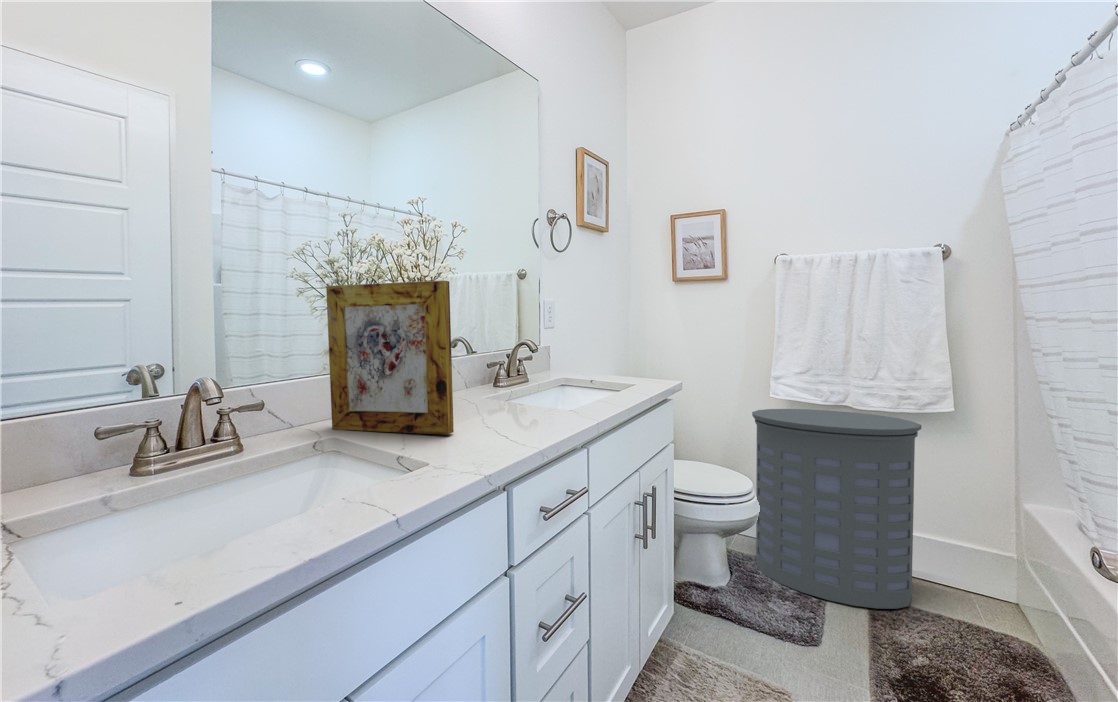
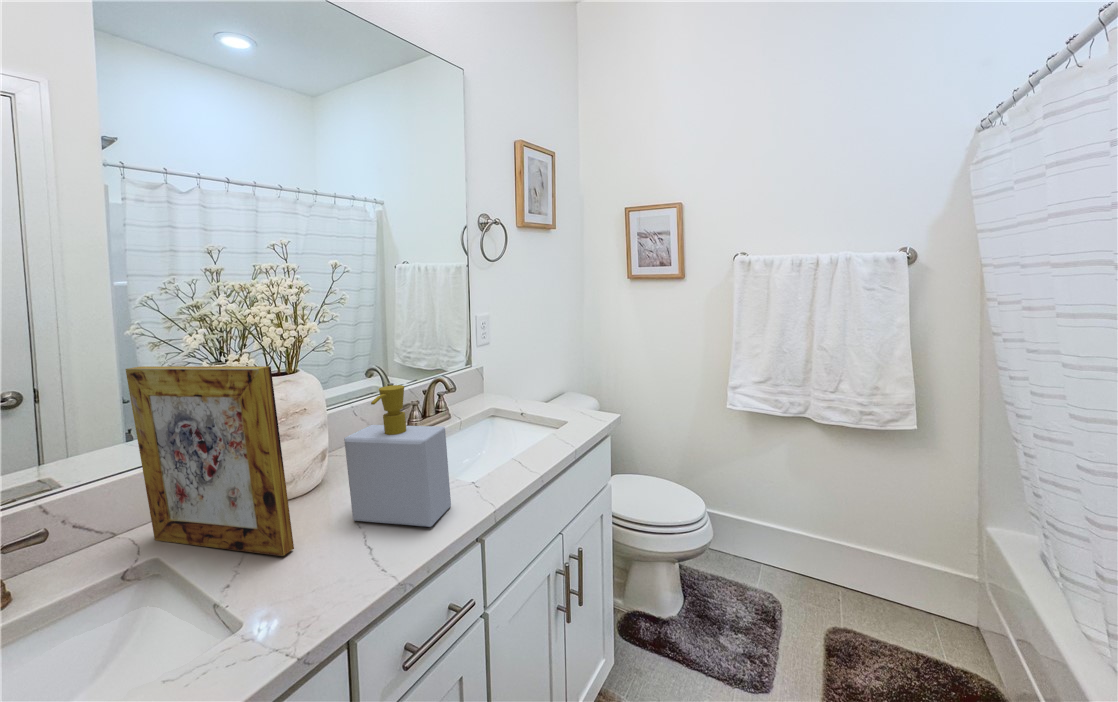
soap bottle: none [488,312,567,425] -> present [344,385,451,527]
laundry hamper: present [752,409,921,609] -> none [709,422,886,641]

